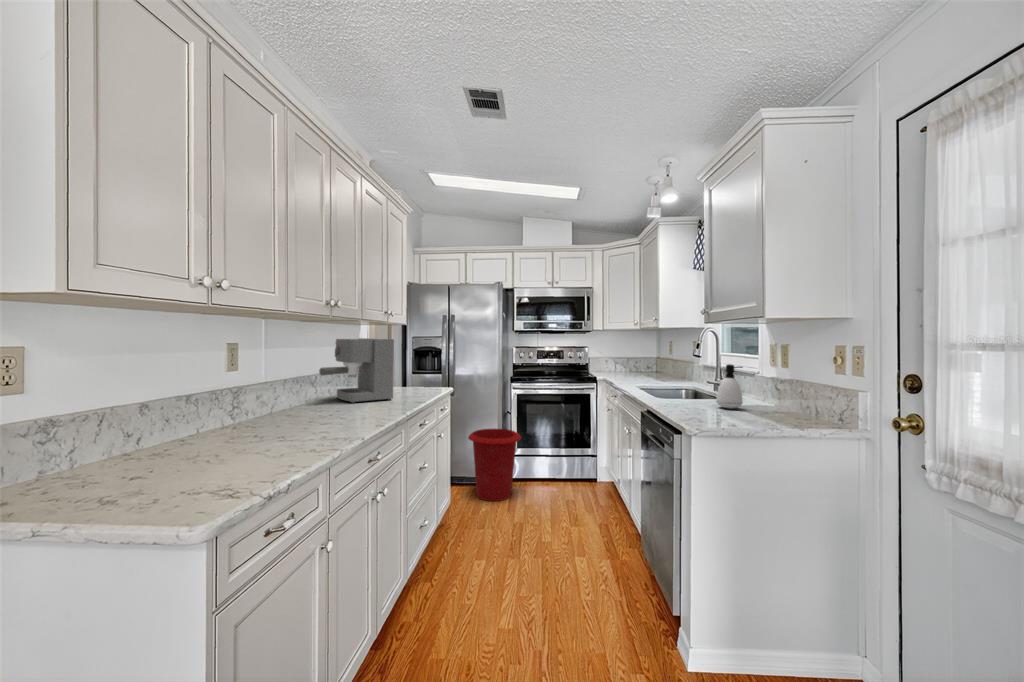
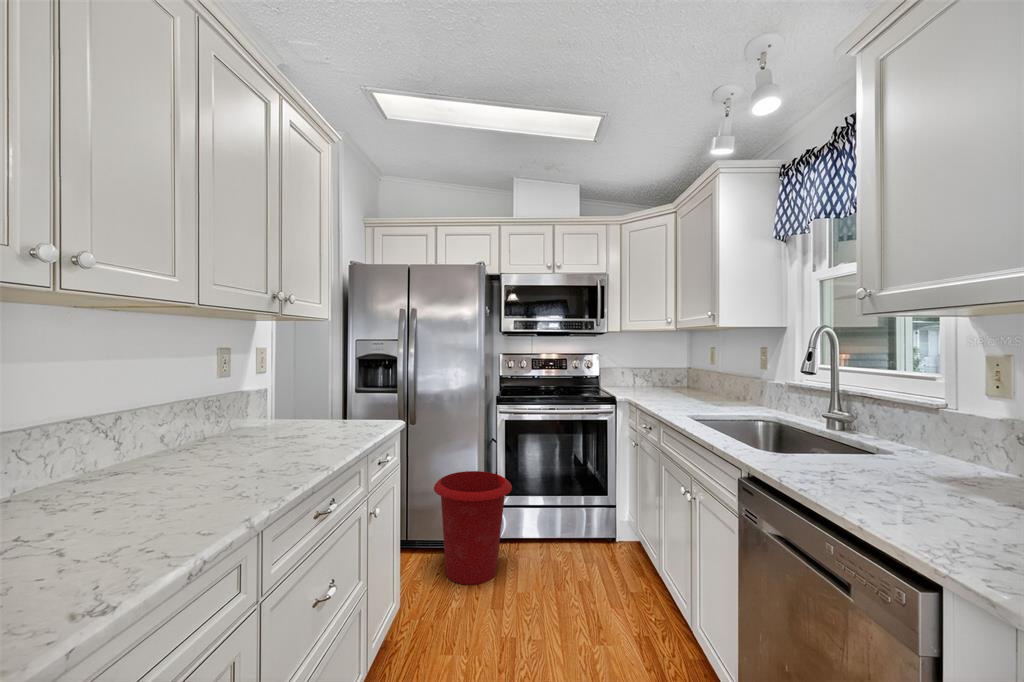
coffee maker: present [319,338,394,403] -> none [125,340,288,465]
soap dispenser: present [716,364,743,409] -> none [895,394,956,480]

